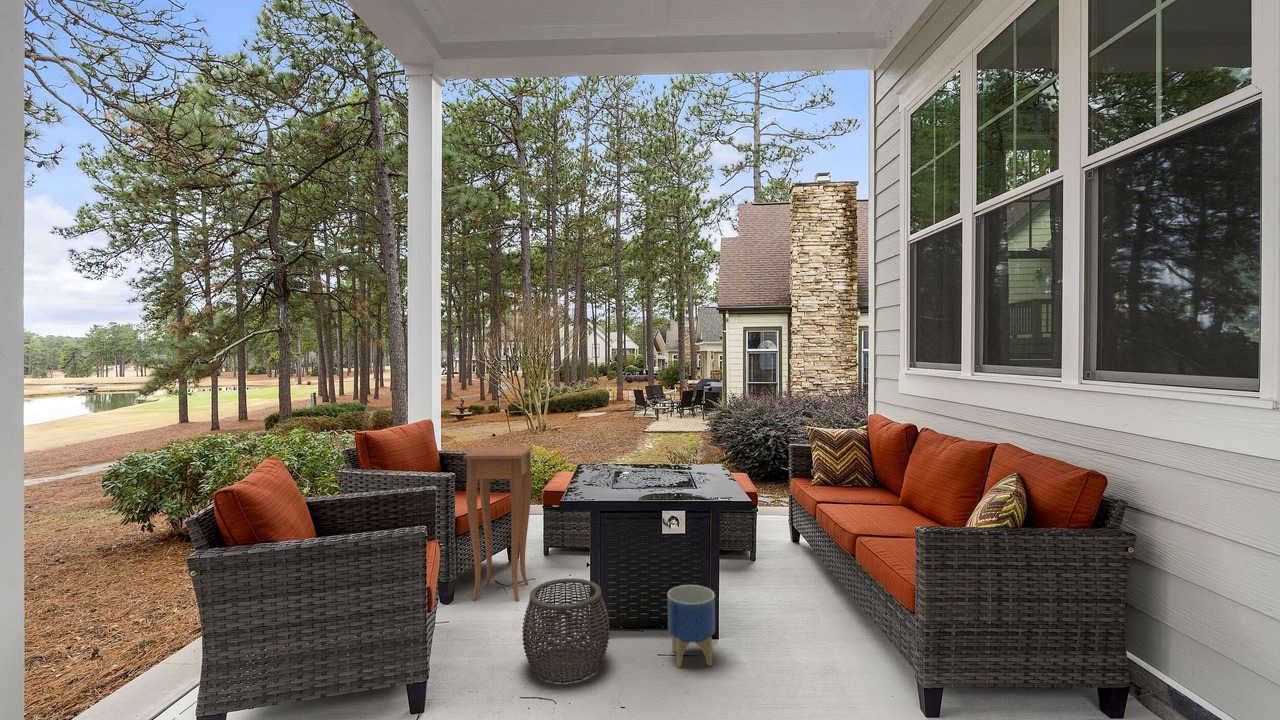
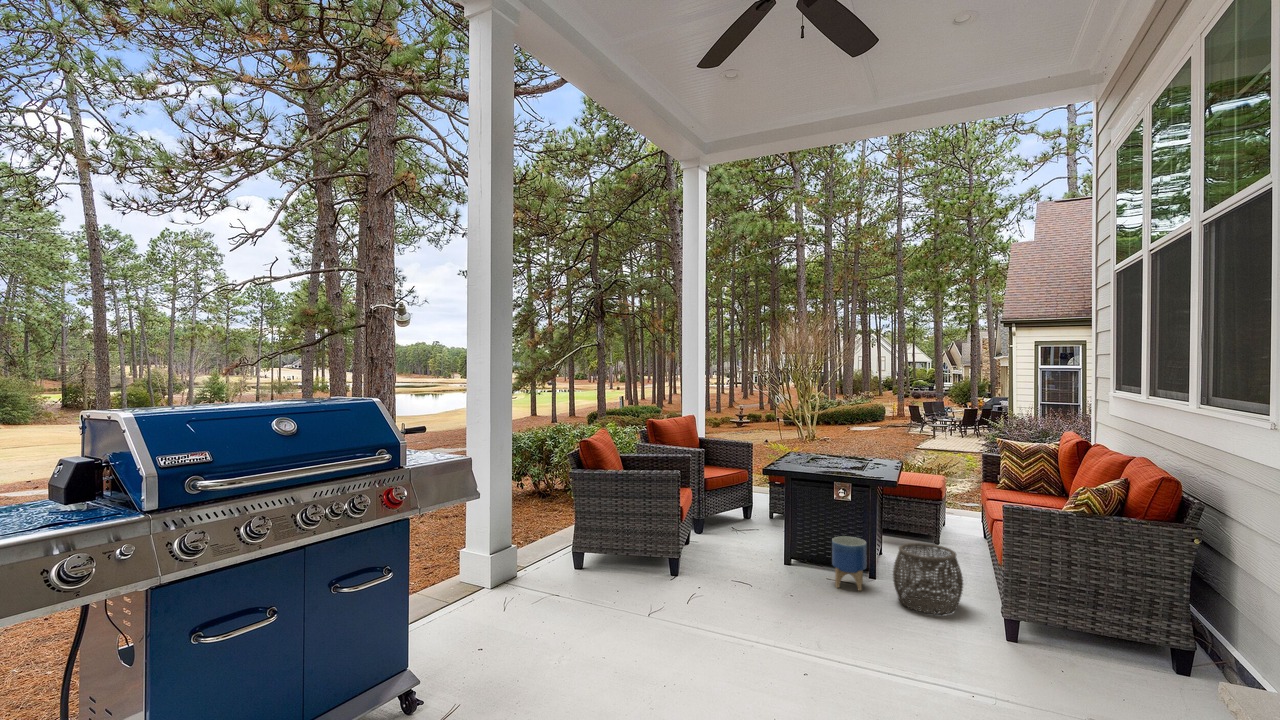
side table: present [463,447,533,601] -> none [709,435,758,542]
woven basket: present [522,578,610,683] -> present [893,543,963,615]

